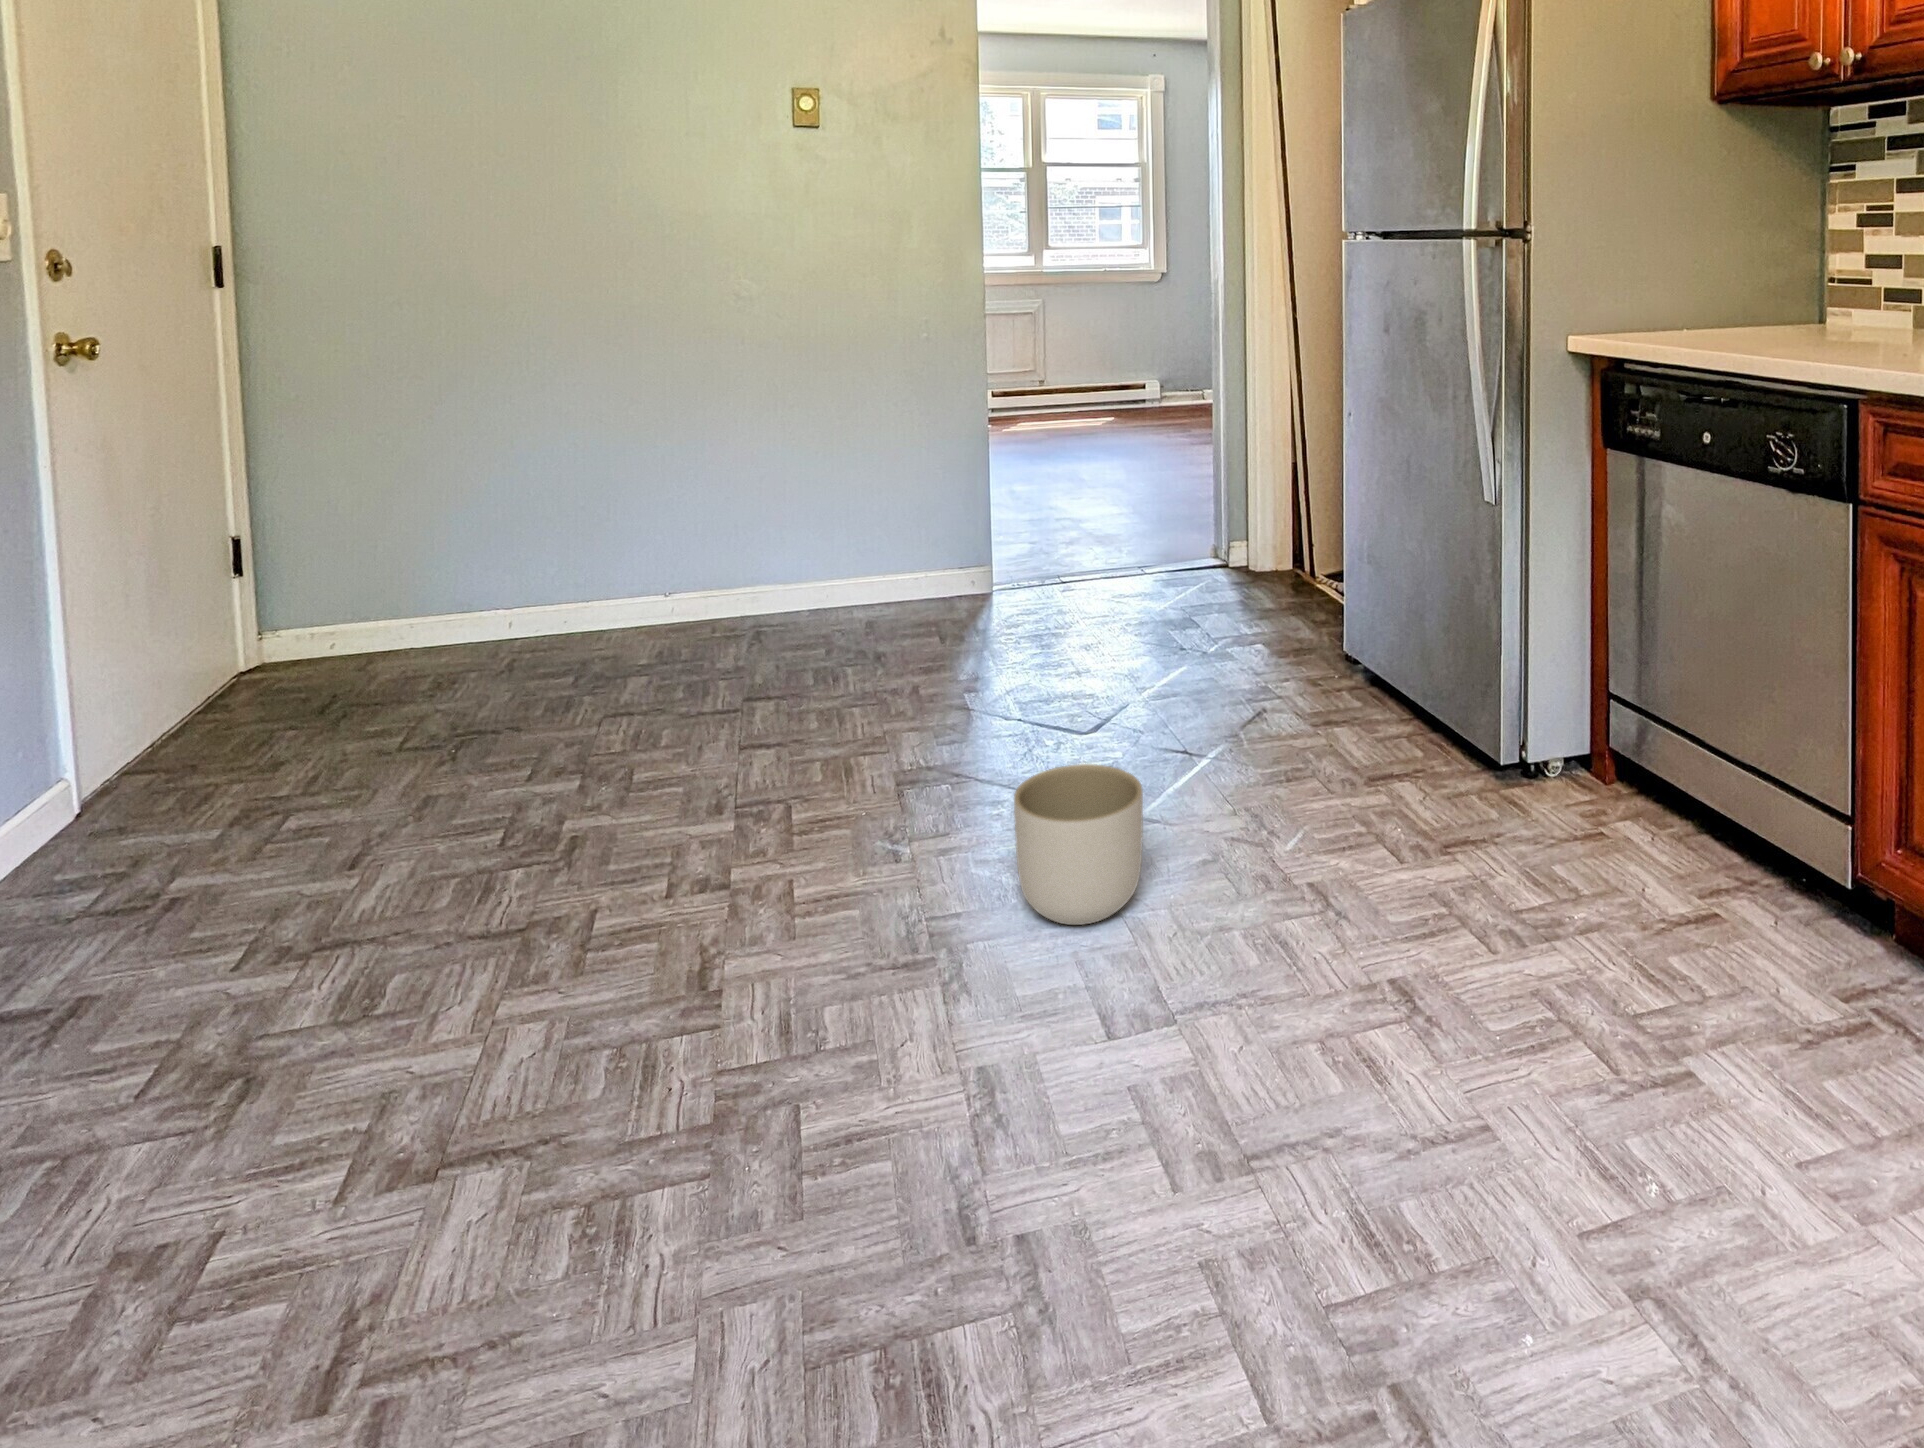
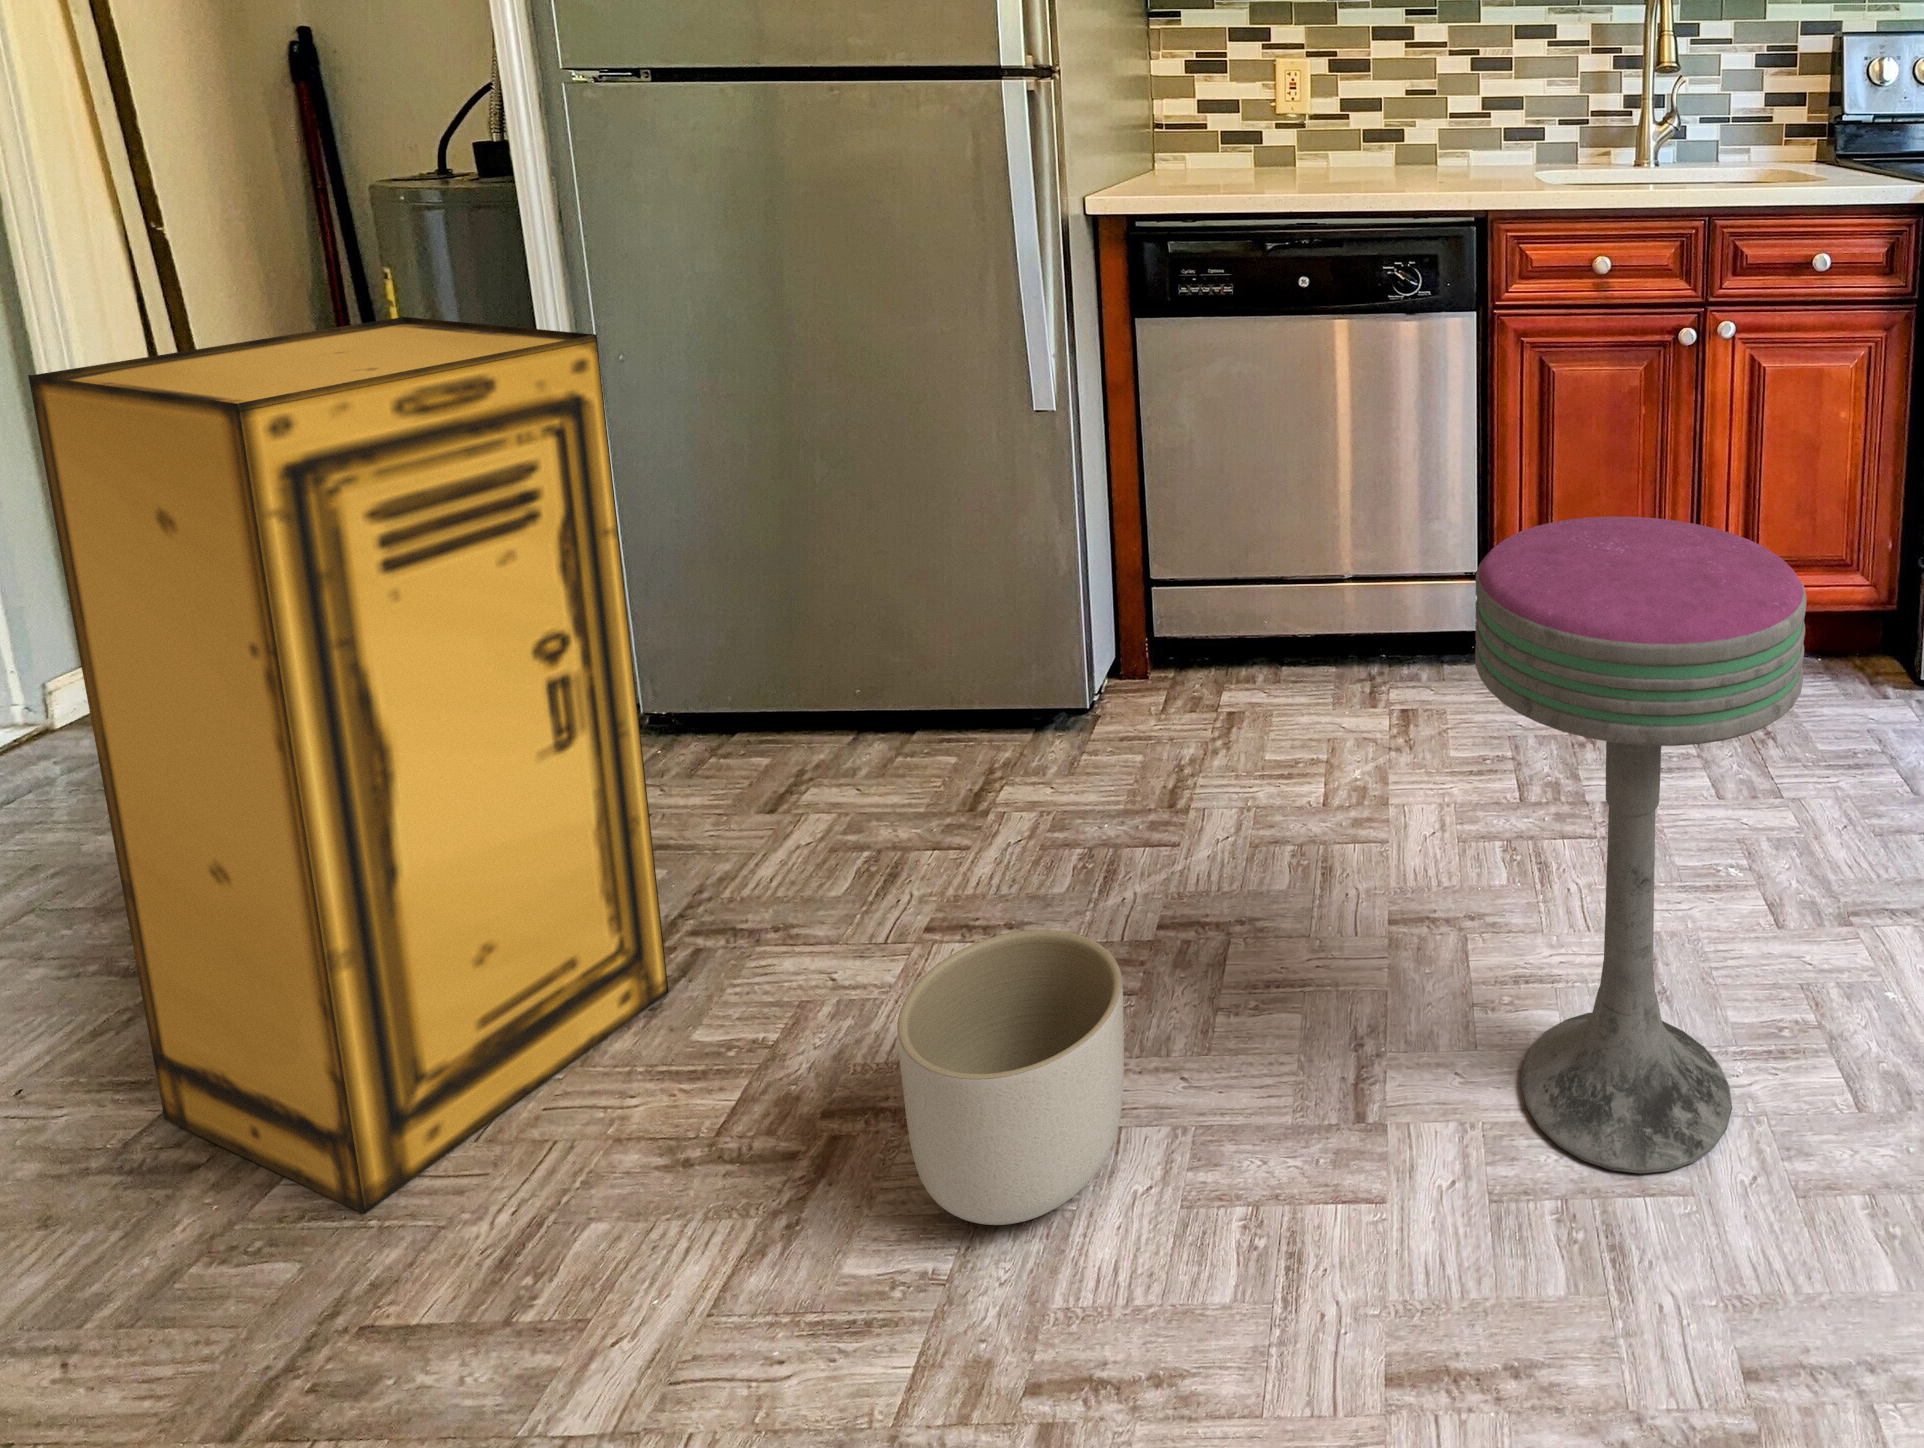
storage cabinet: none [983,363,1160,762] -> present [28,317,669,1214]
bar stool: none [1133,624,1412,1221] -> present [1475,516,1807,1174]

